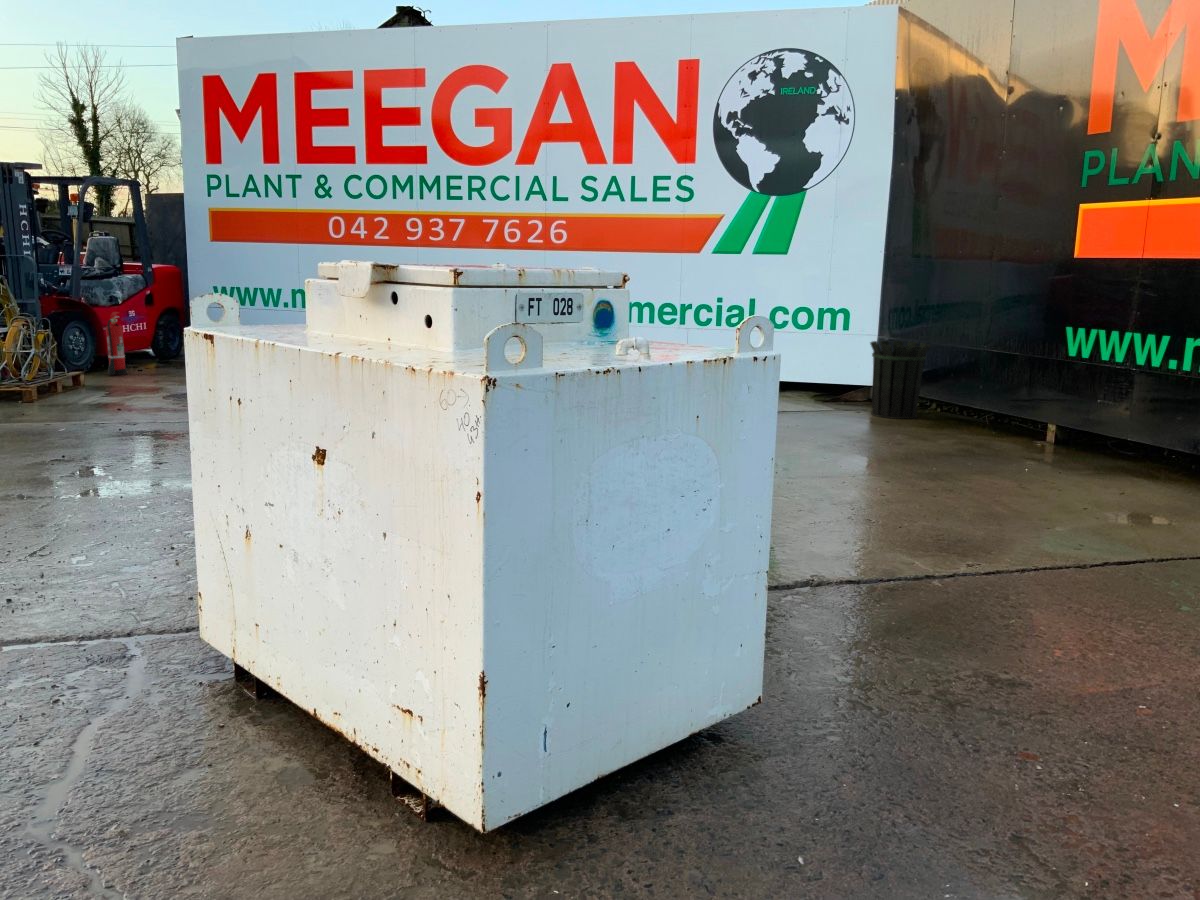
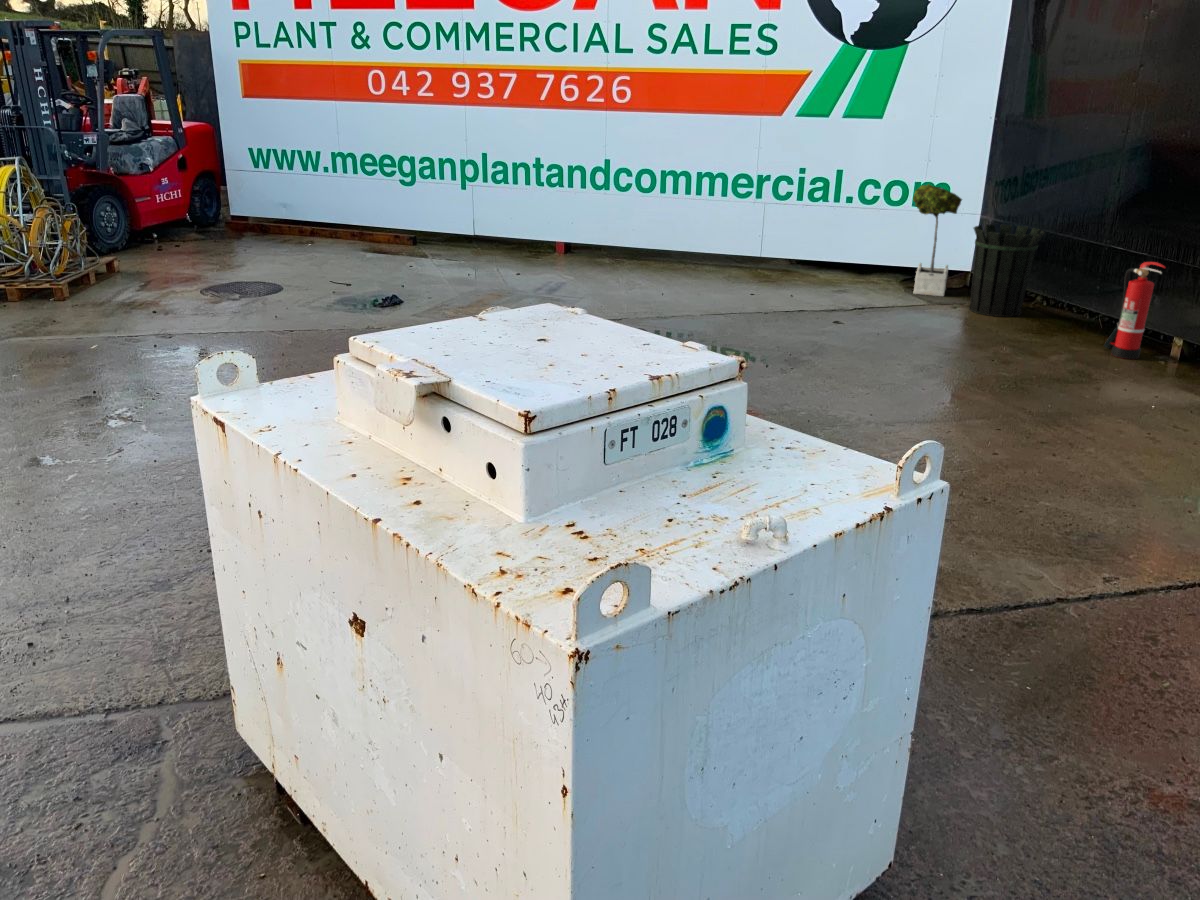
potted tree: none [817,308,860,406] -> present [913,184,962,296]
fire extinguisher: present [105,312,127,375] -> present [1104,262,1165,359]

